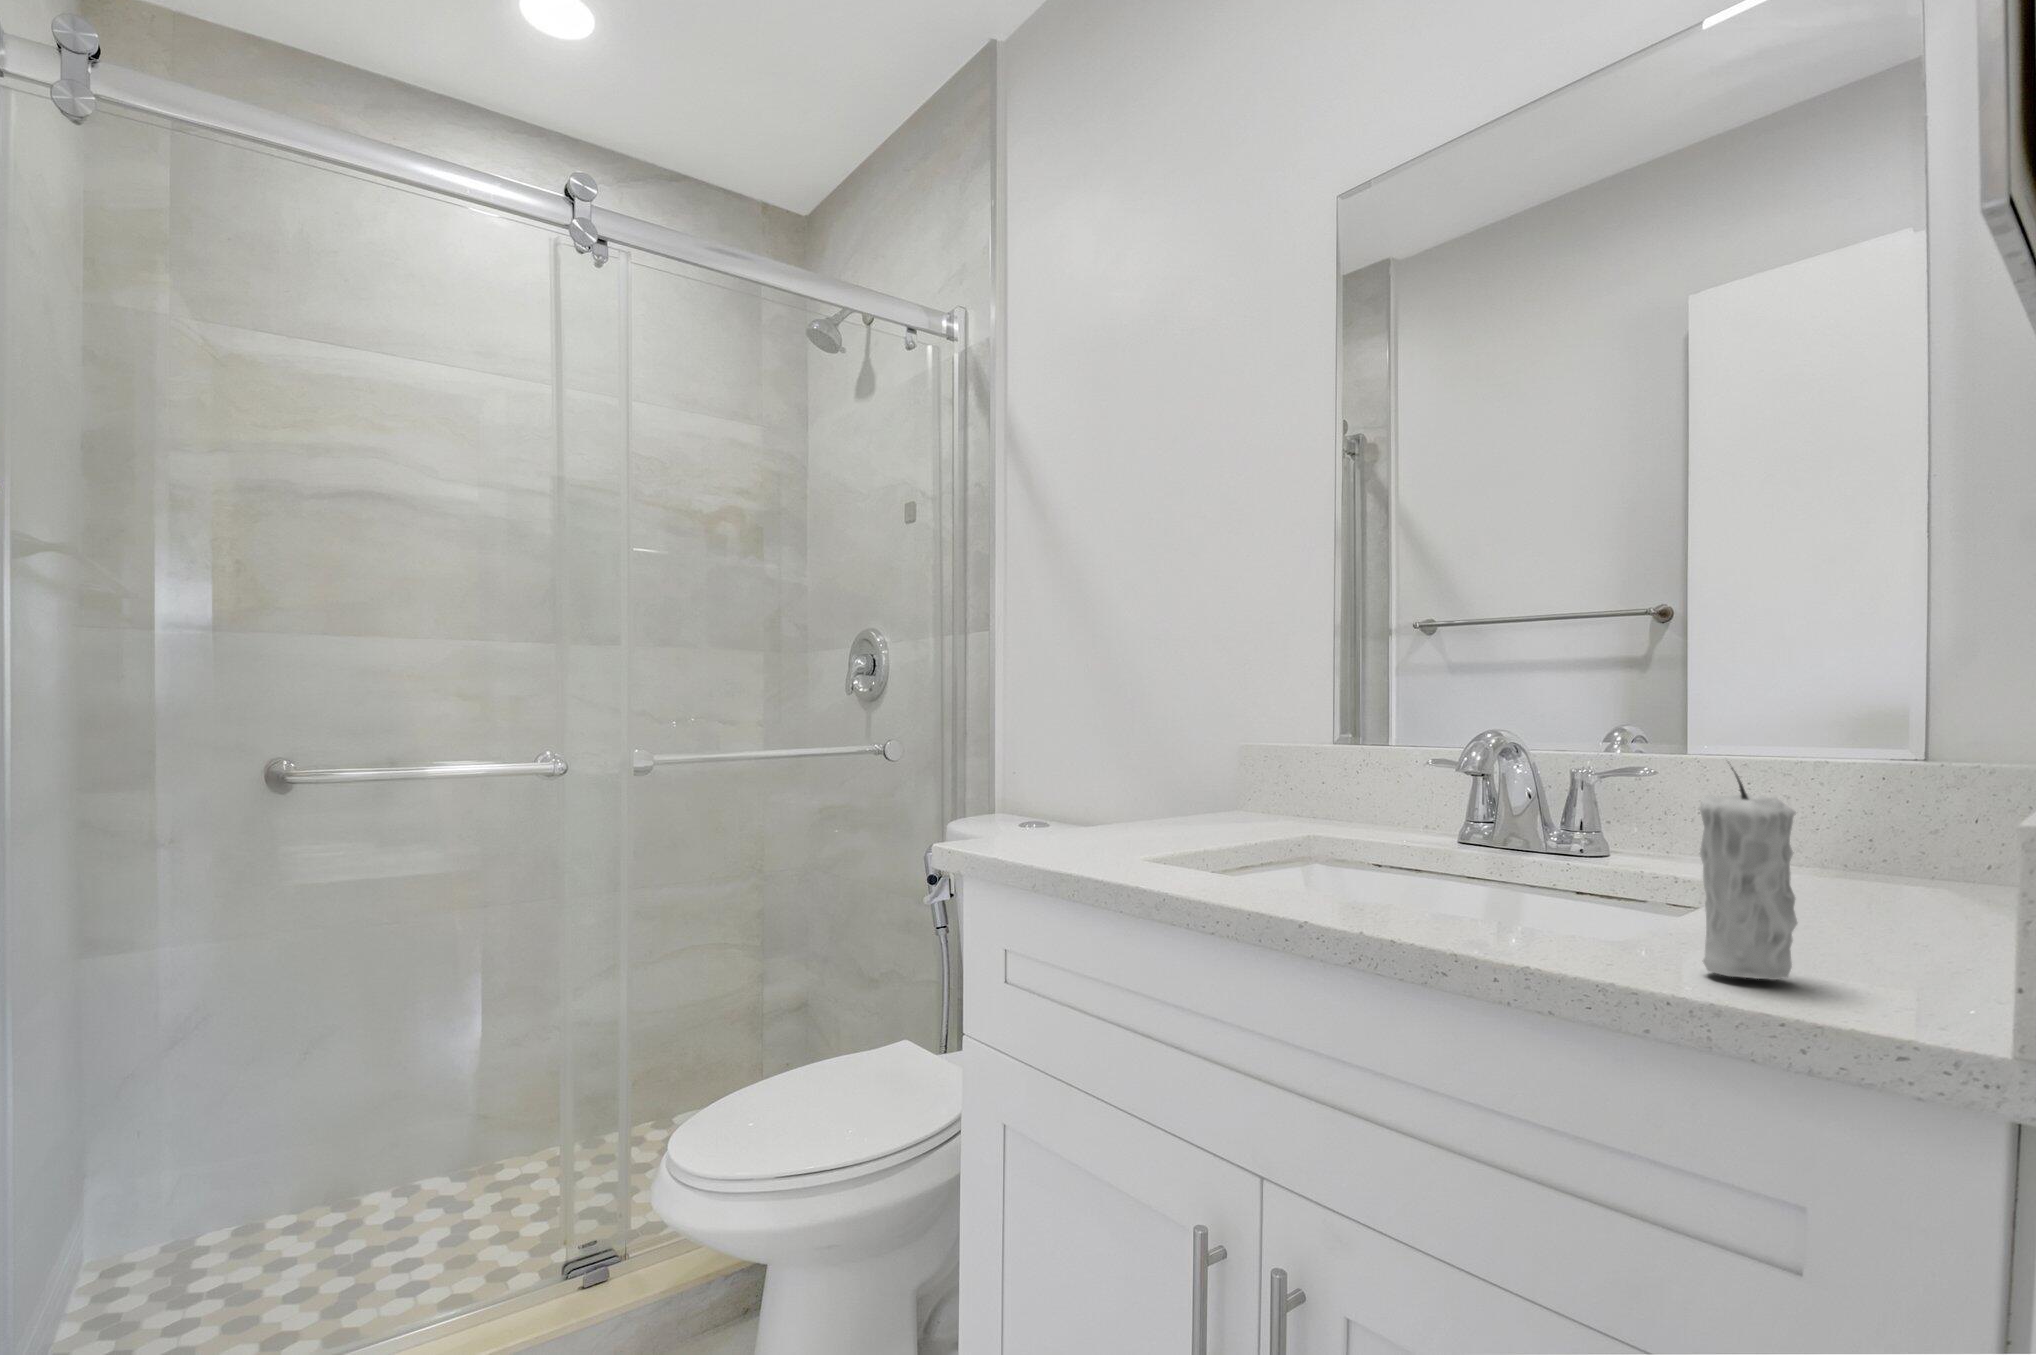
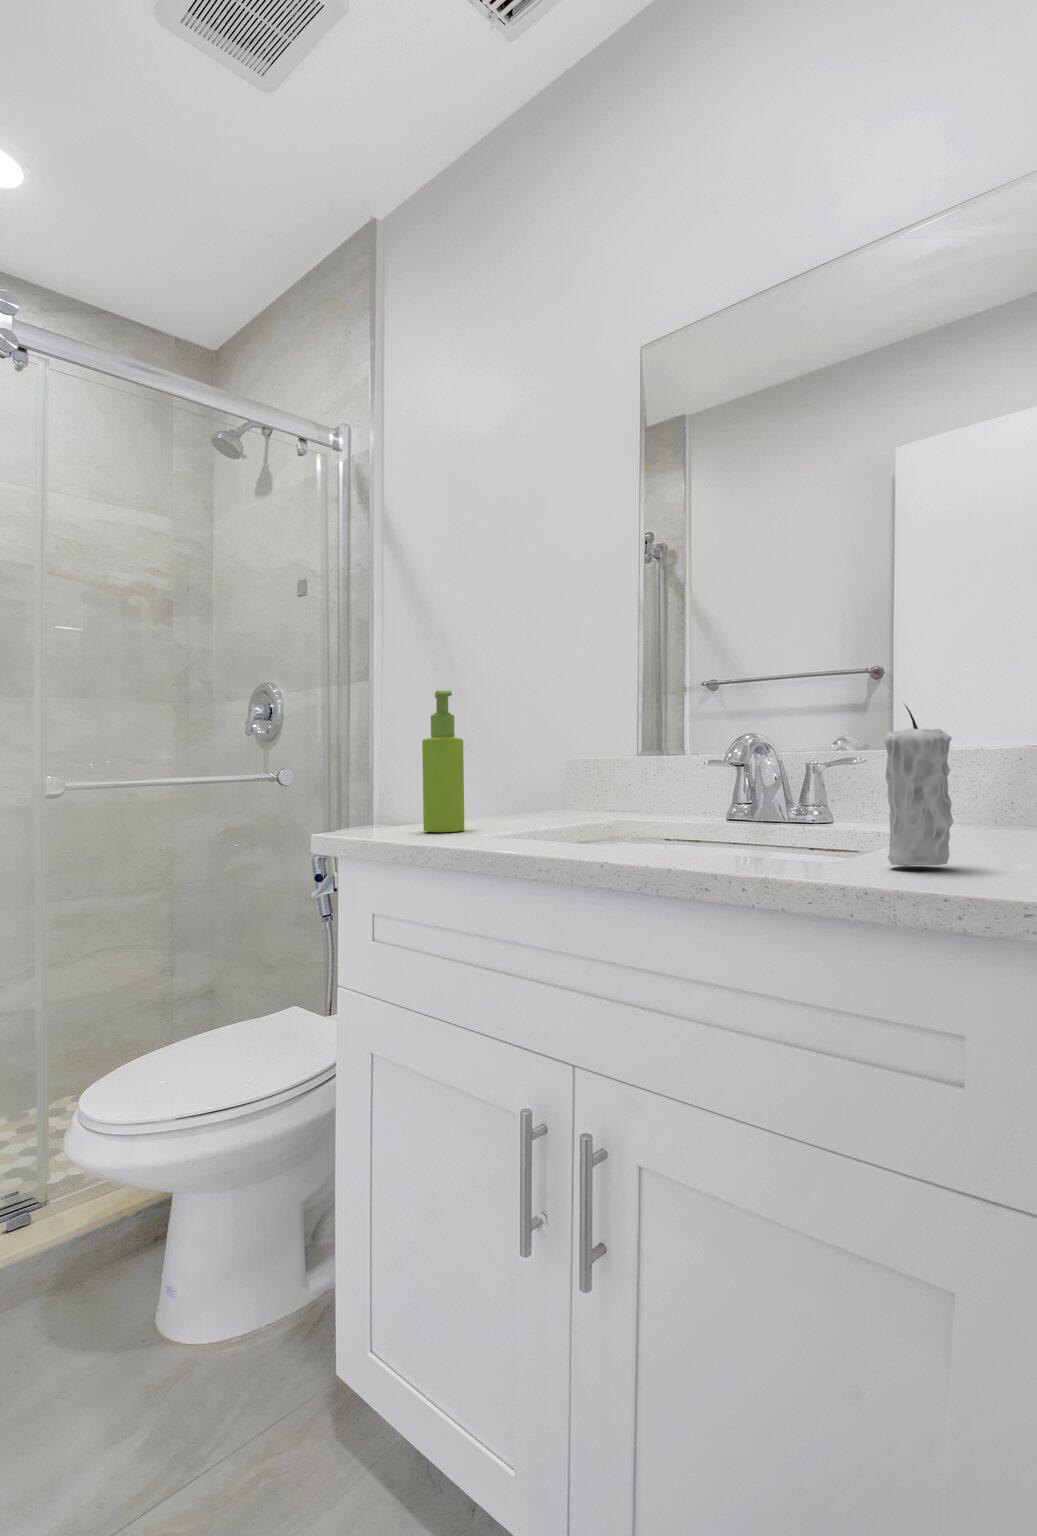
soap dispenser: none [1061,667,1113,844] -> present [422,691,464,832]

